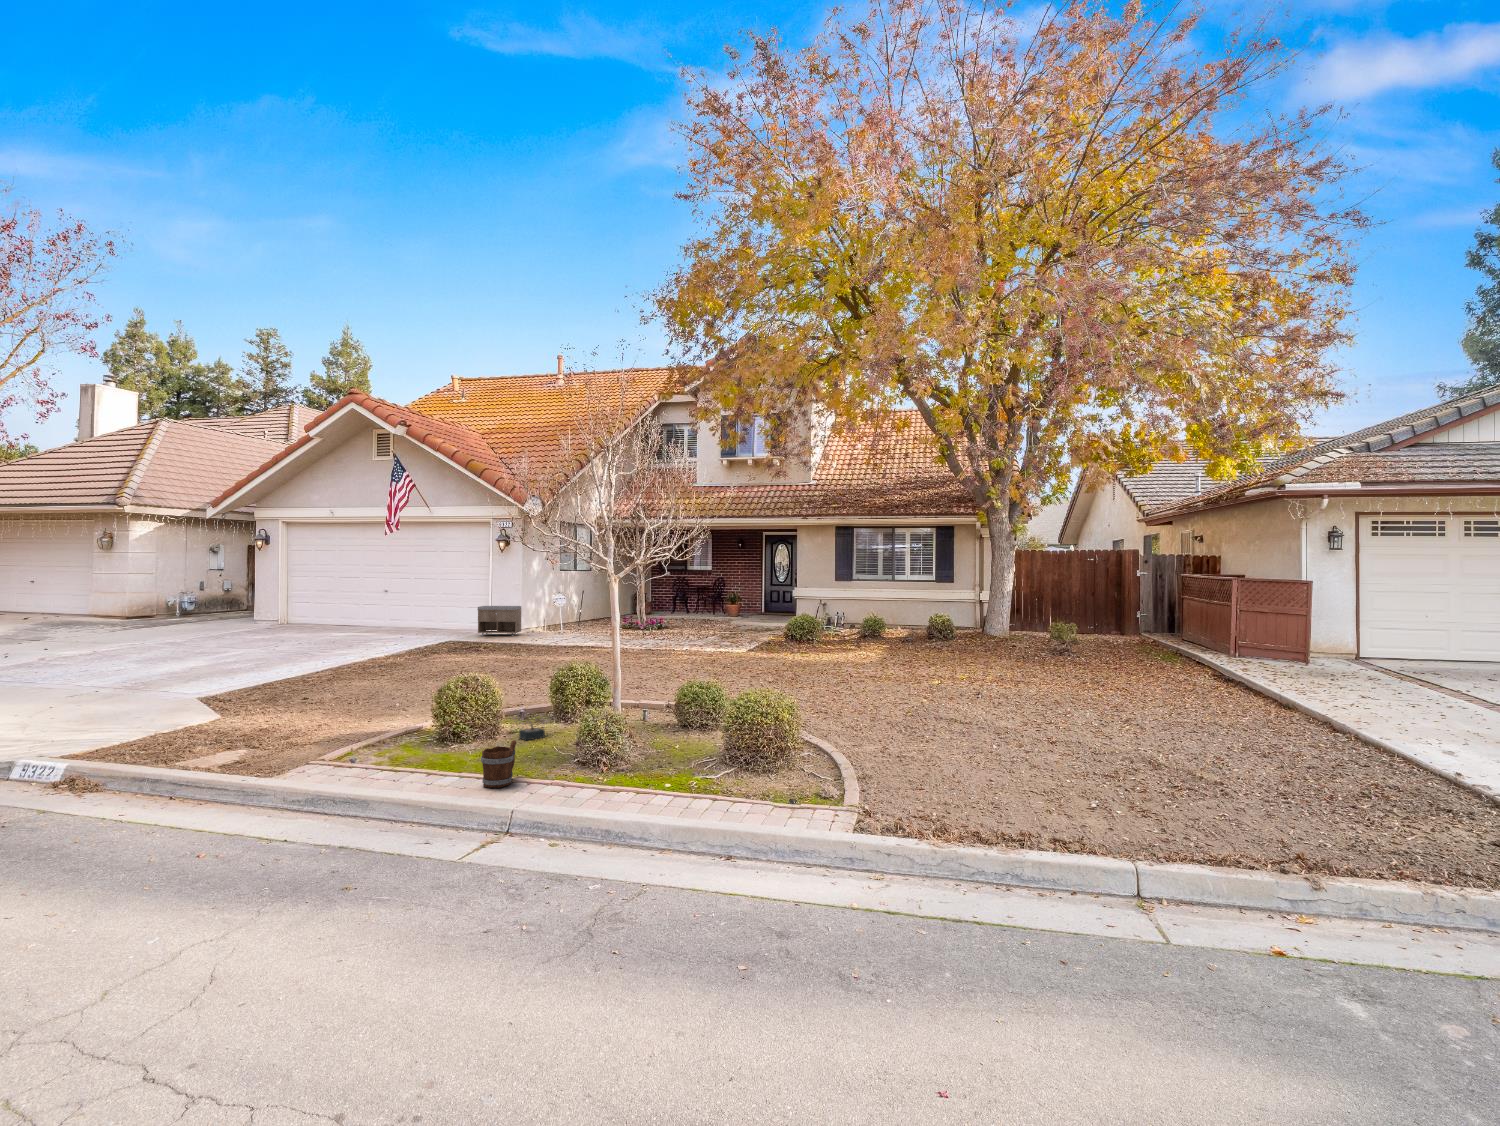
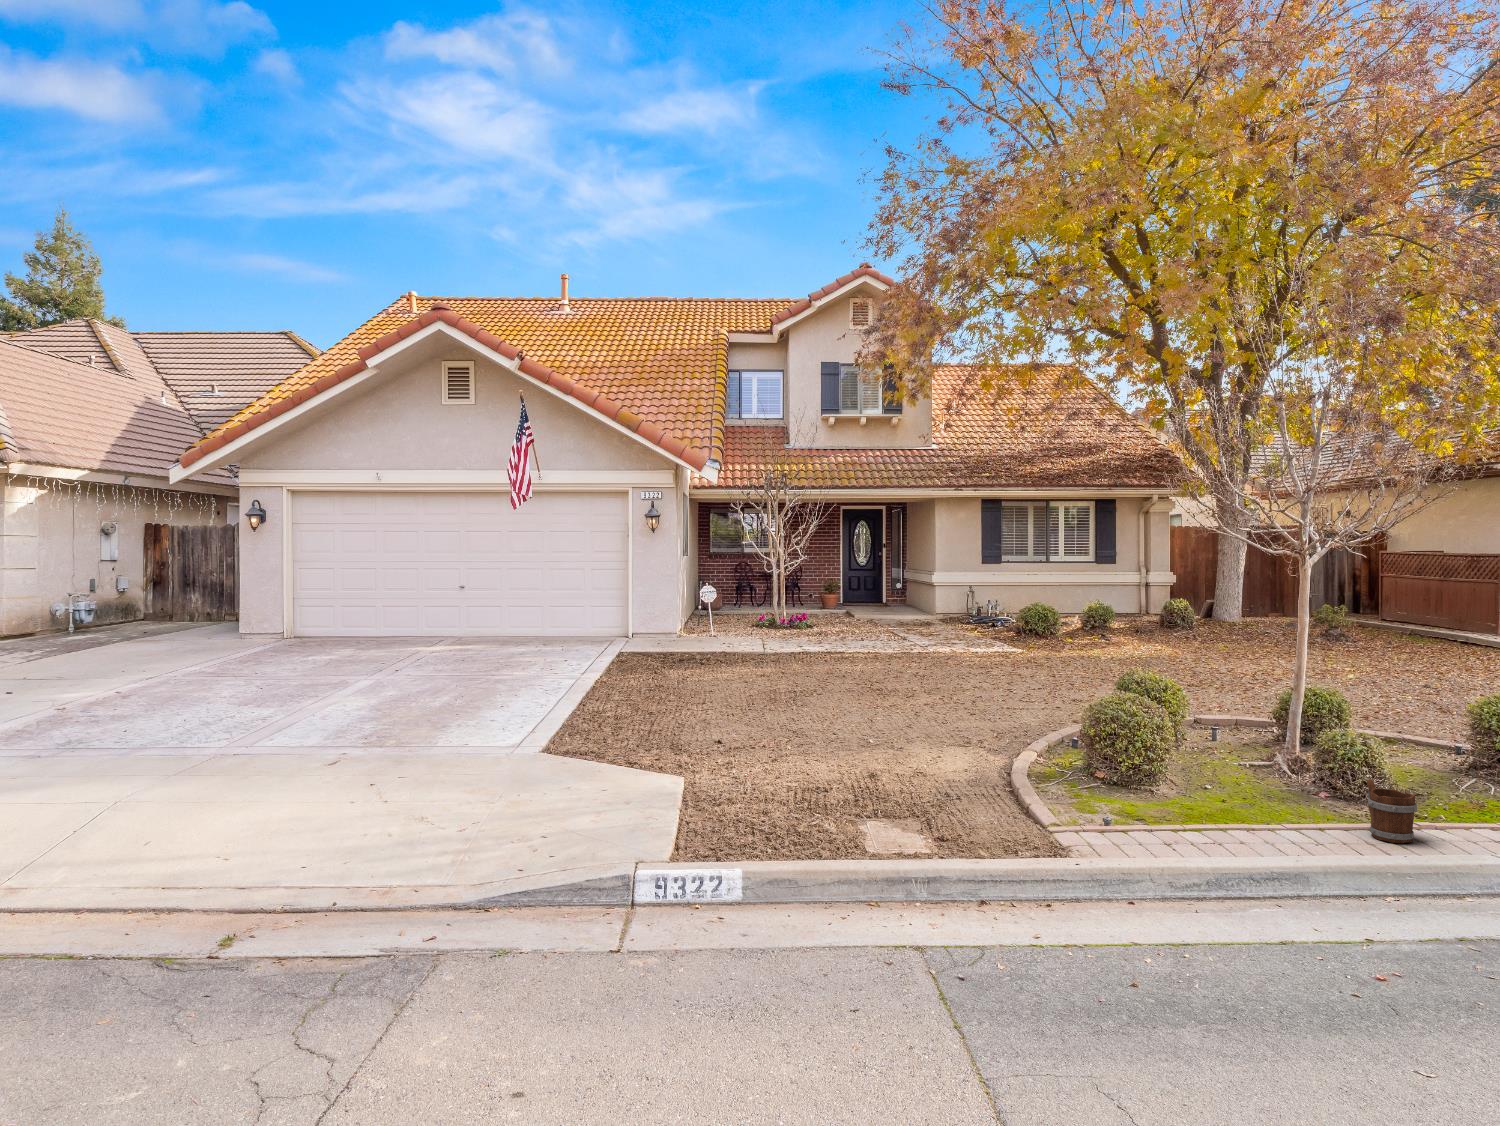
storage bench: present [477,606,521,636] -> none [602,602,655,643]
decorative plant: present [514,710,545,740] -> none [1174,738,1209,778]

